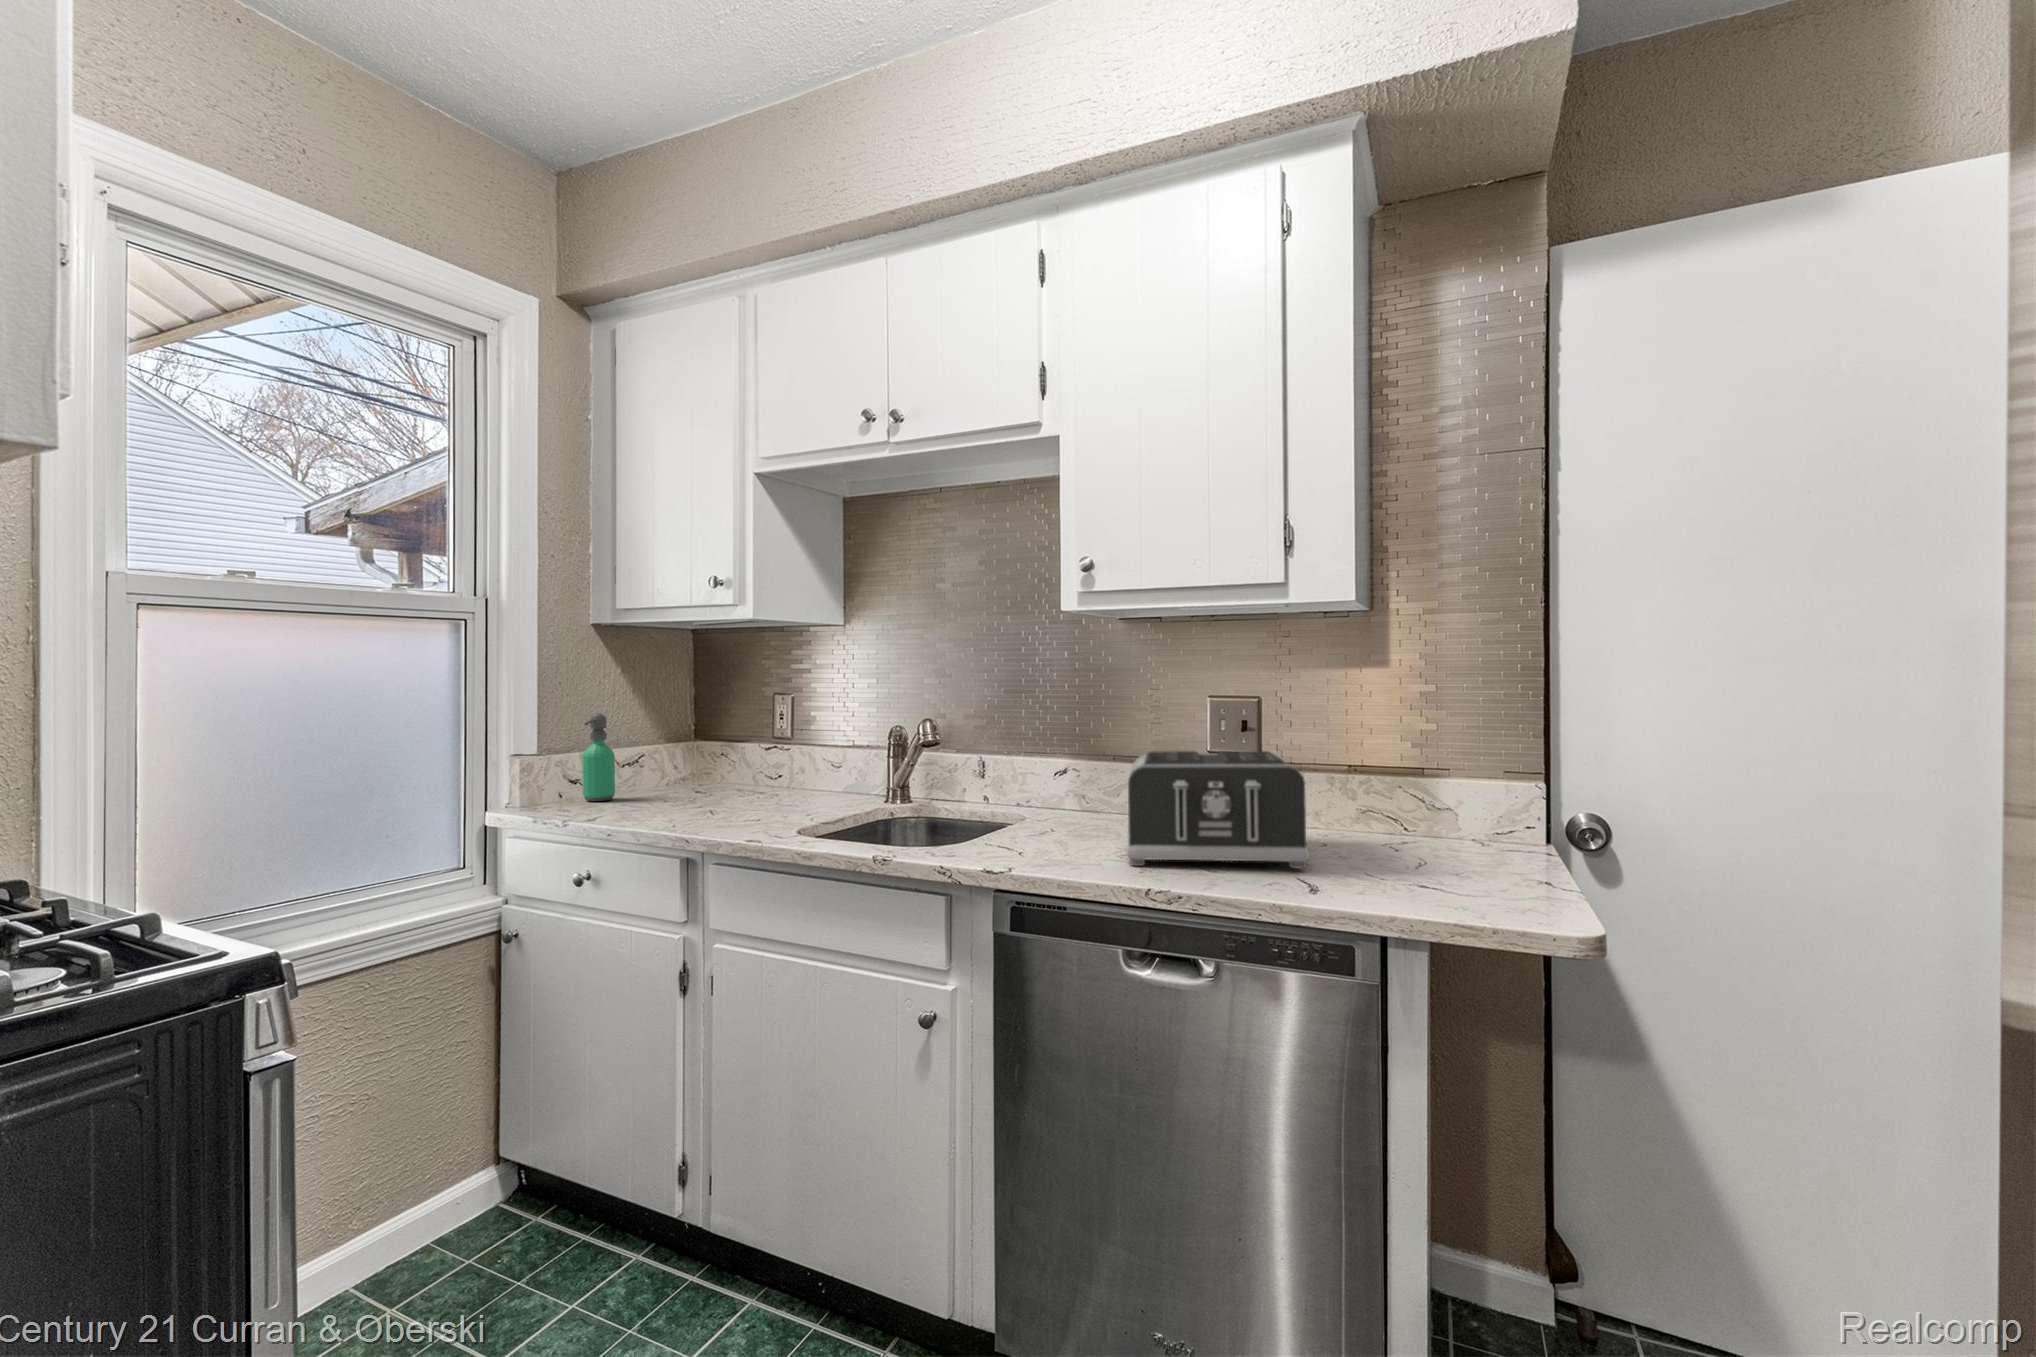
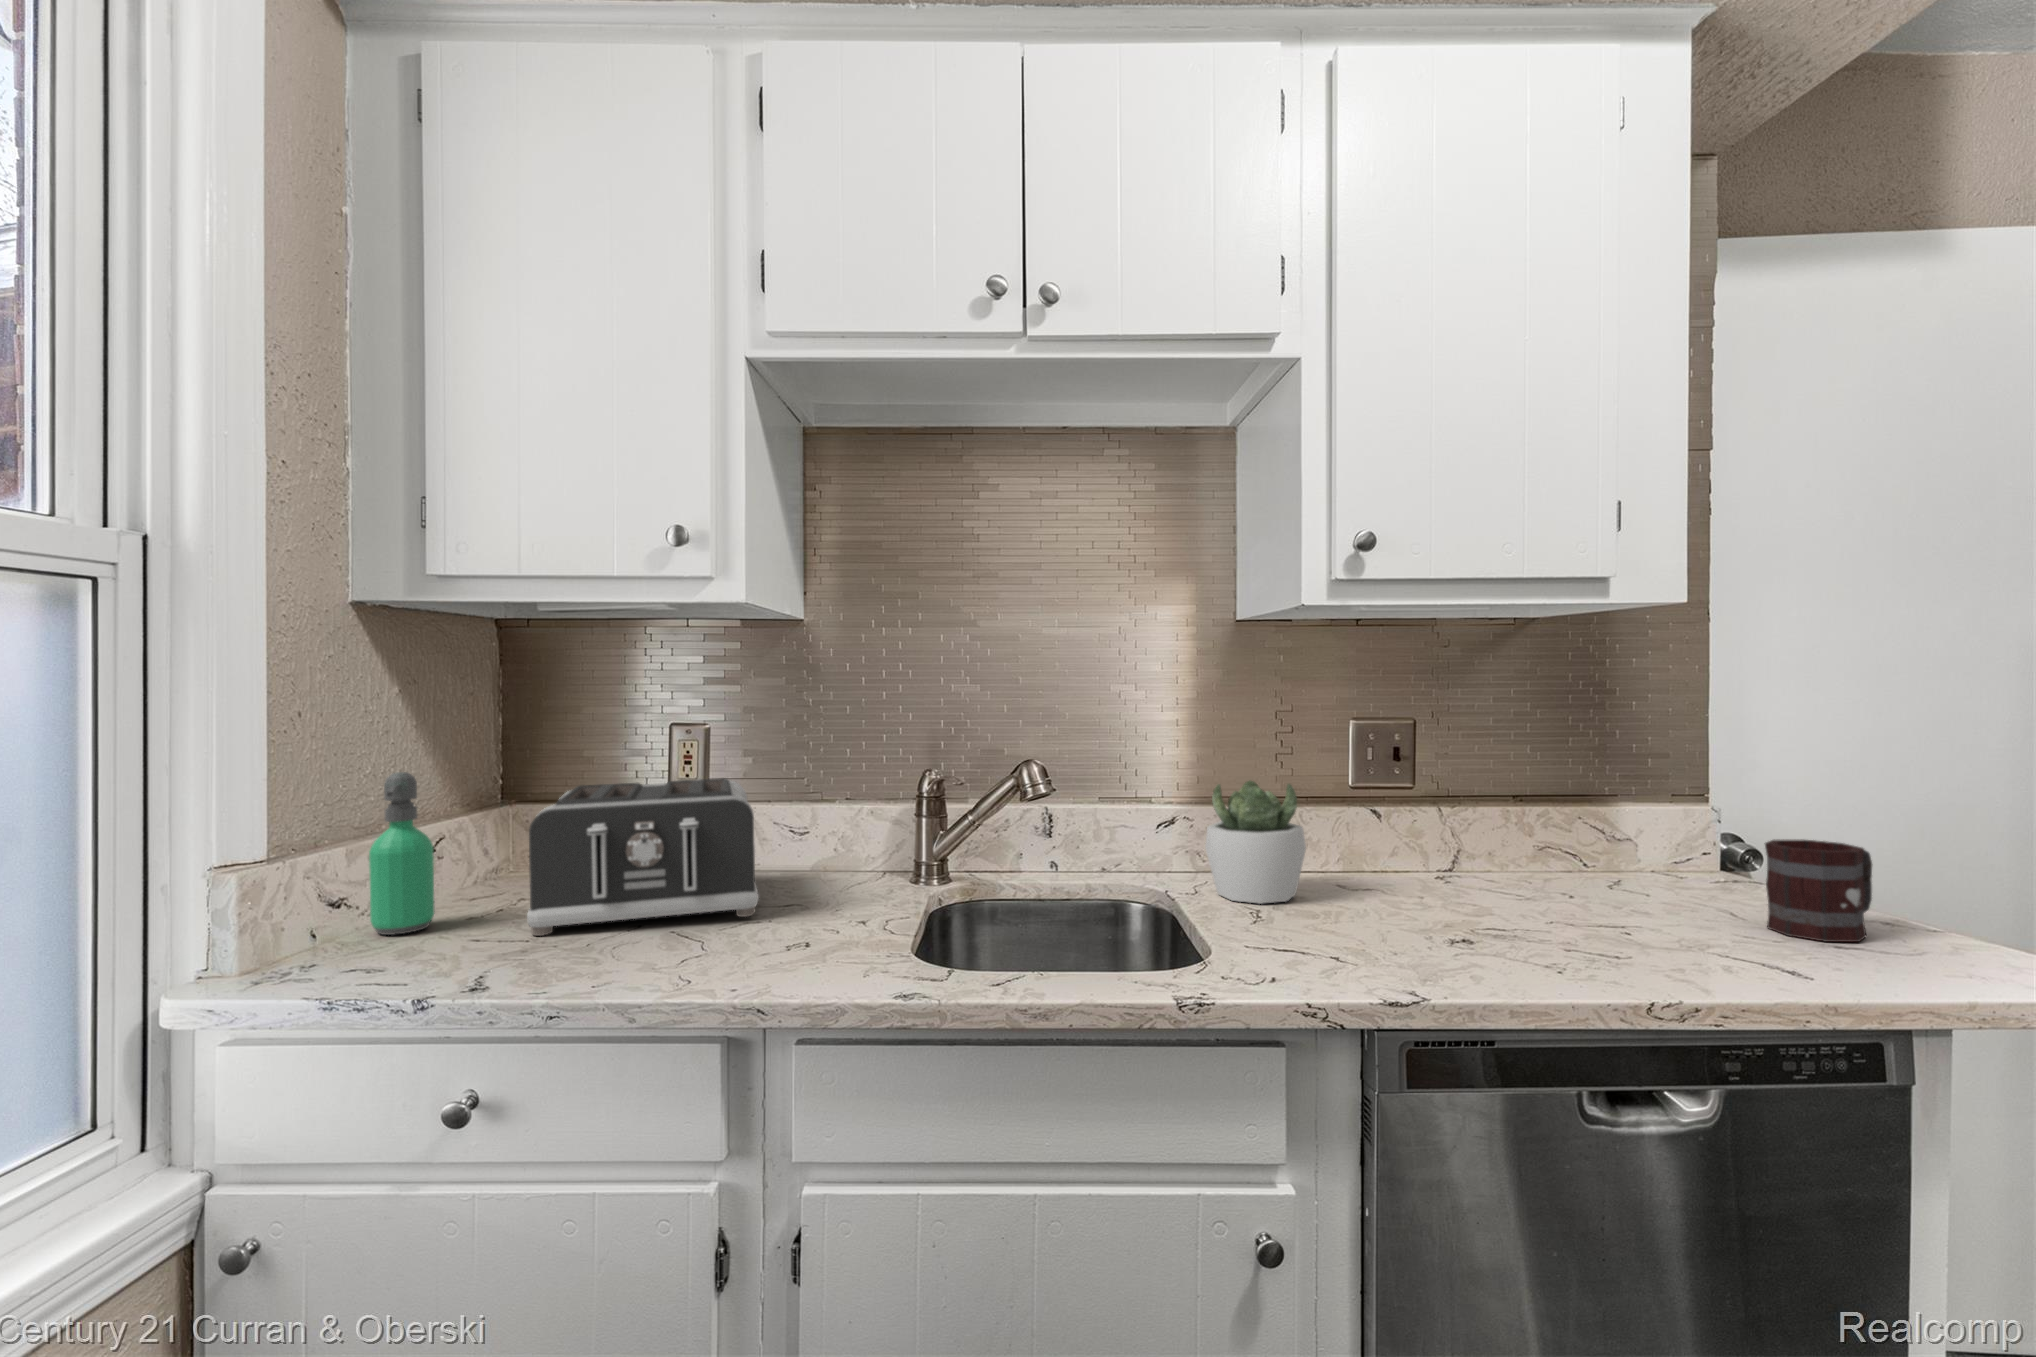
succulent plant: none [1049,741,1120,829] -> present [1205,781,1306,904]
toaster: present [1126,751,1309,869] -> present [527,778,759,936]
mug: none [1405,801,1508,885] -> present [1765,839,1872,942]

